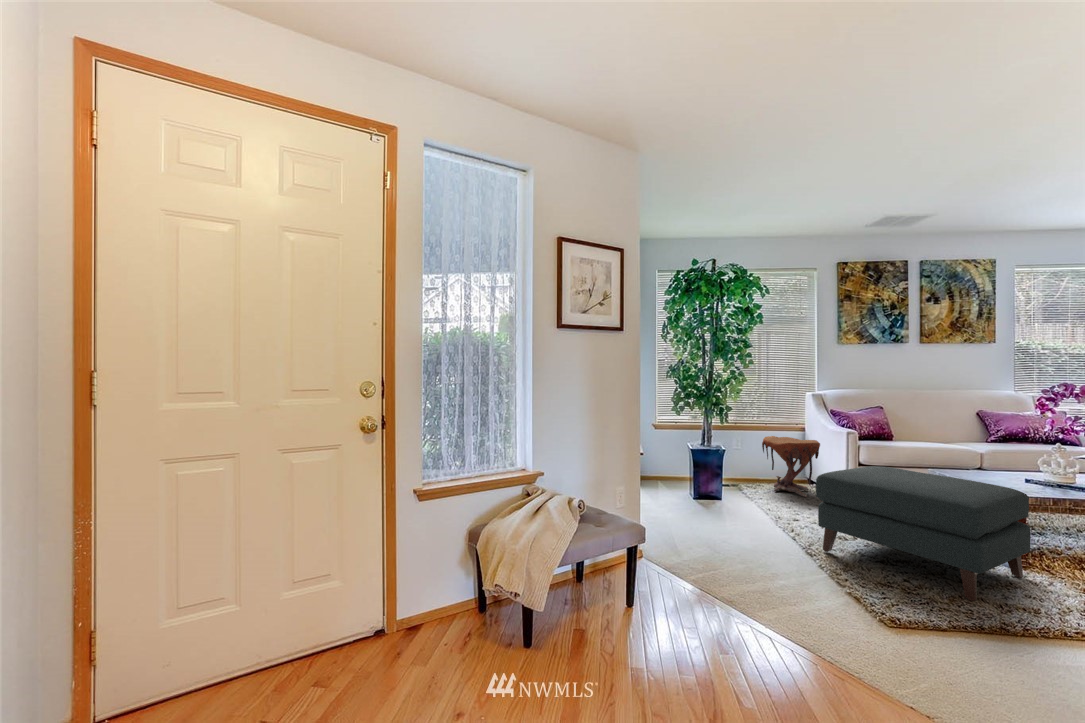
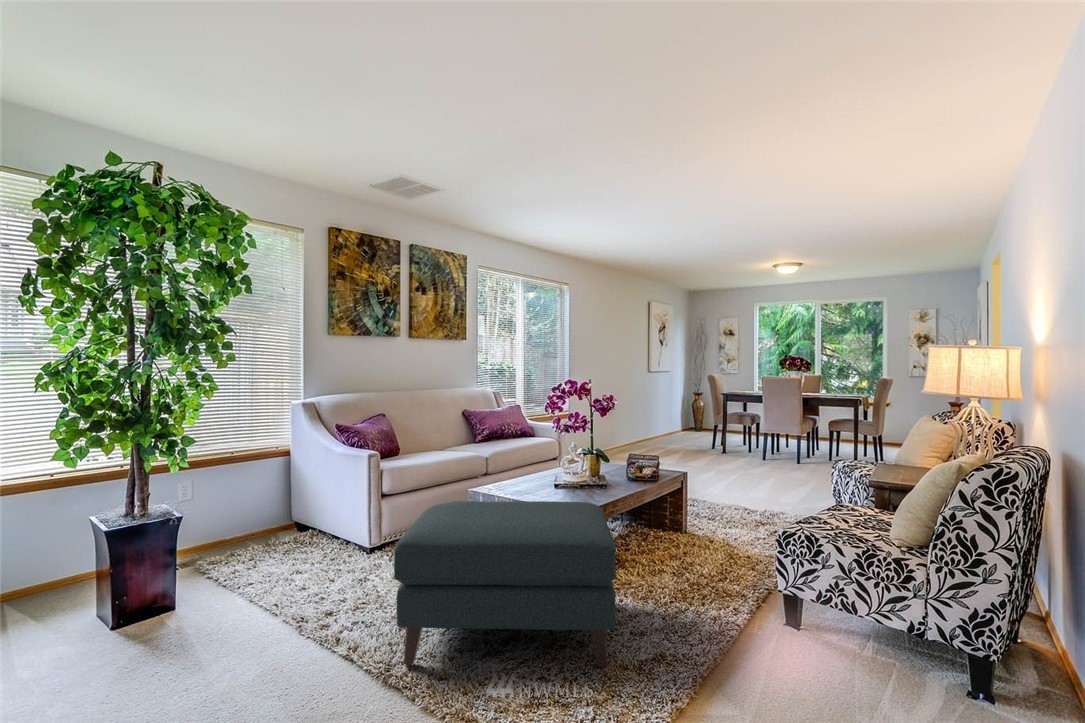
side table: present [762,436,820,497] -> none [238,471,328,564]

